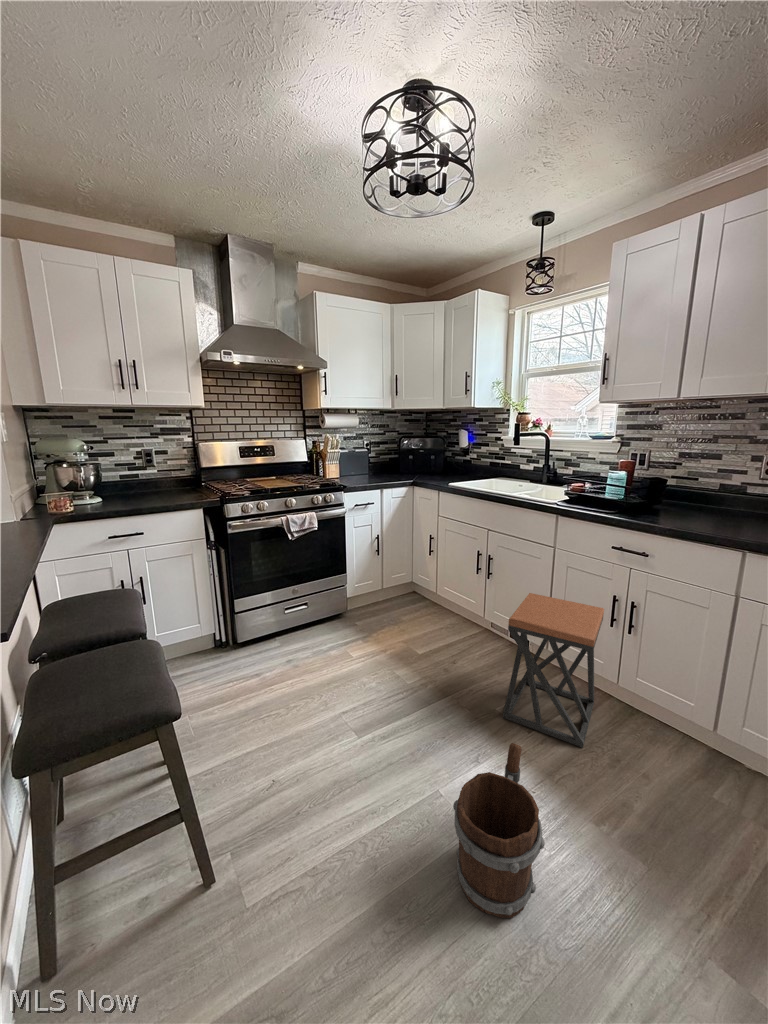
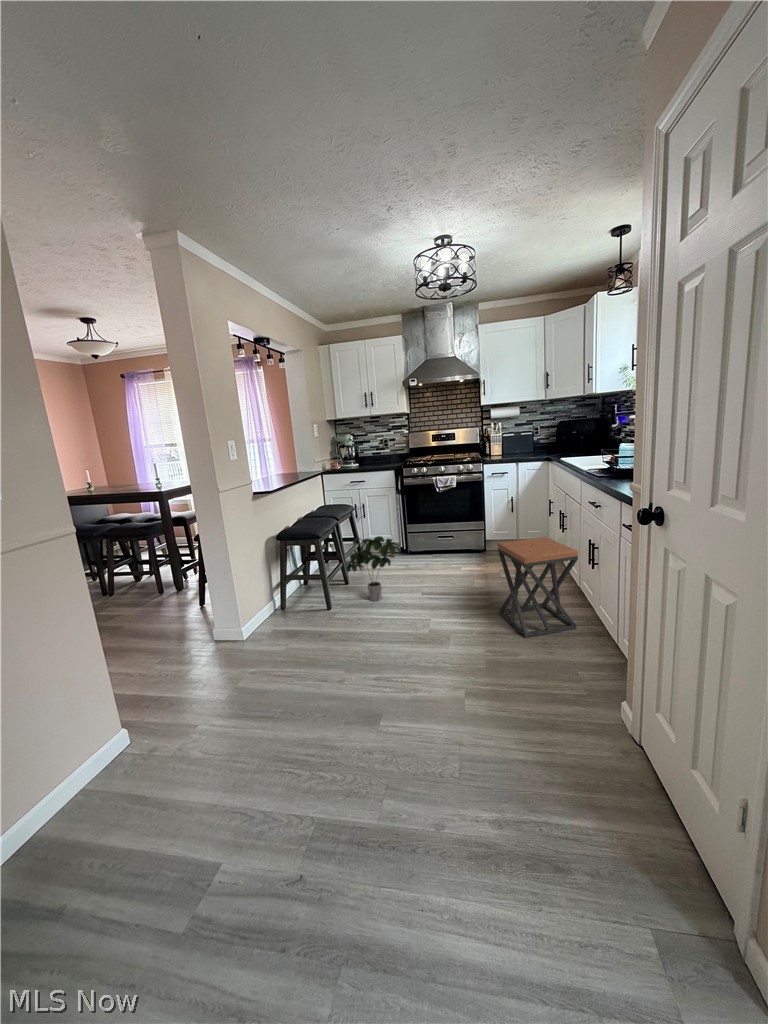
potted plant: none [226,650,349,792] -> present [344,536,401,601]
bucket: present [453,743,545,918] -> none [382,593,441,654]

